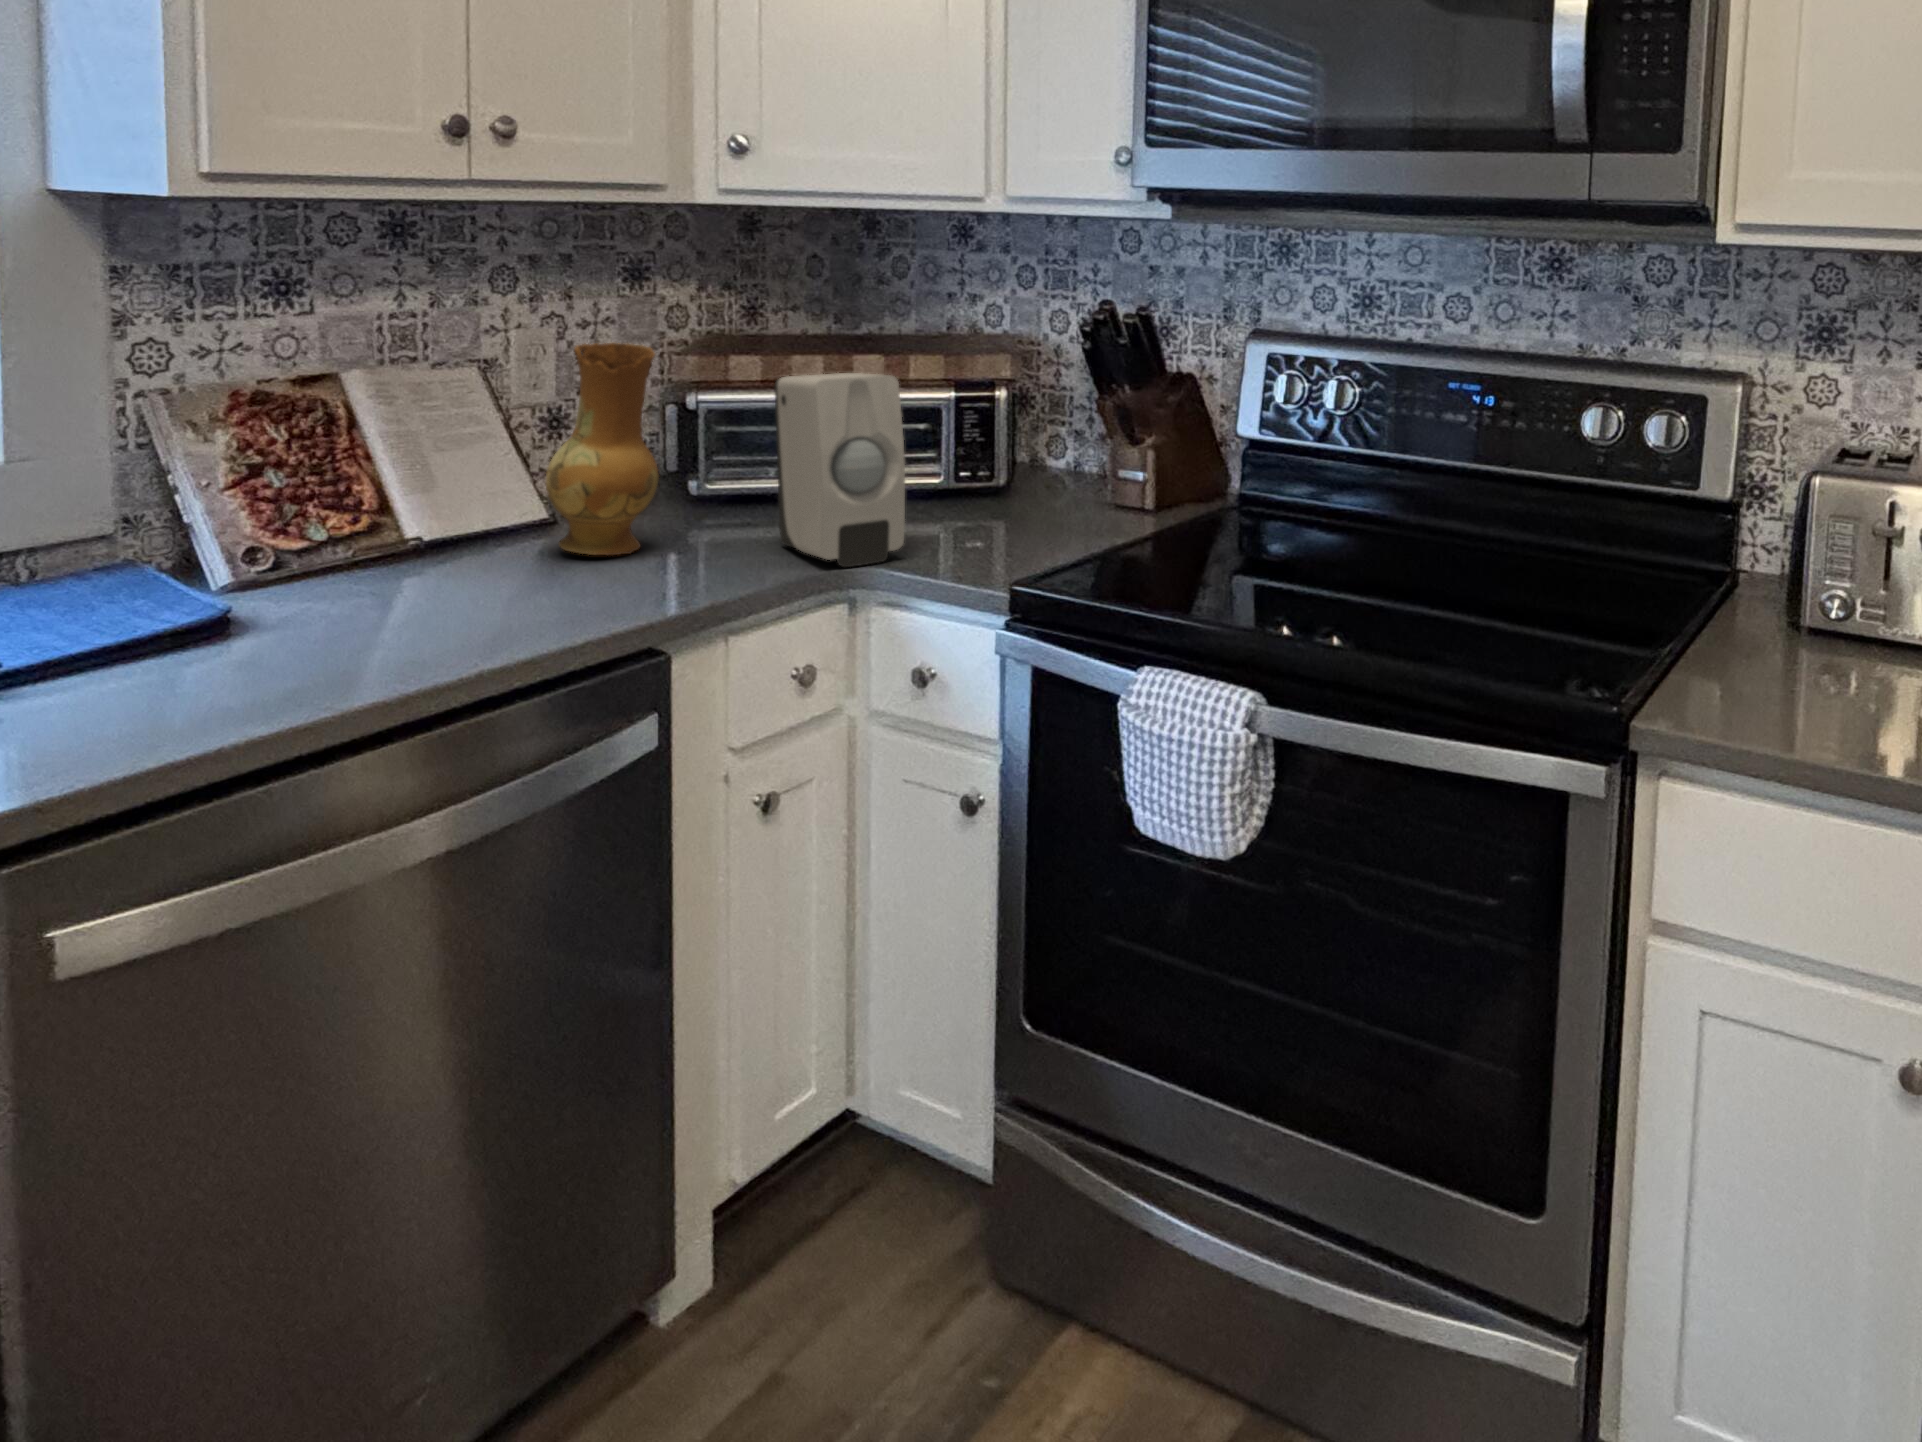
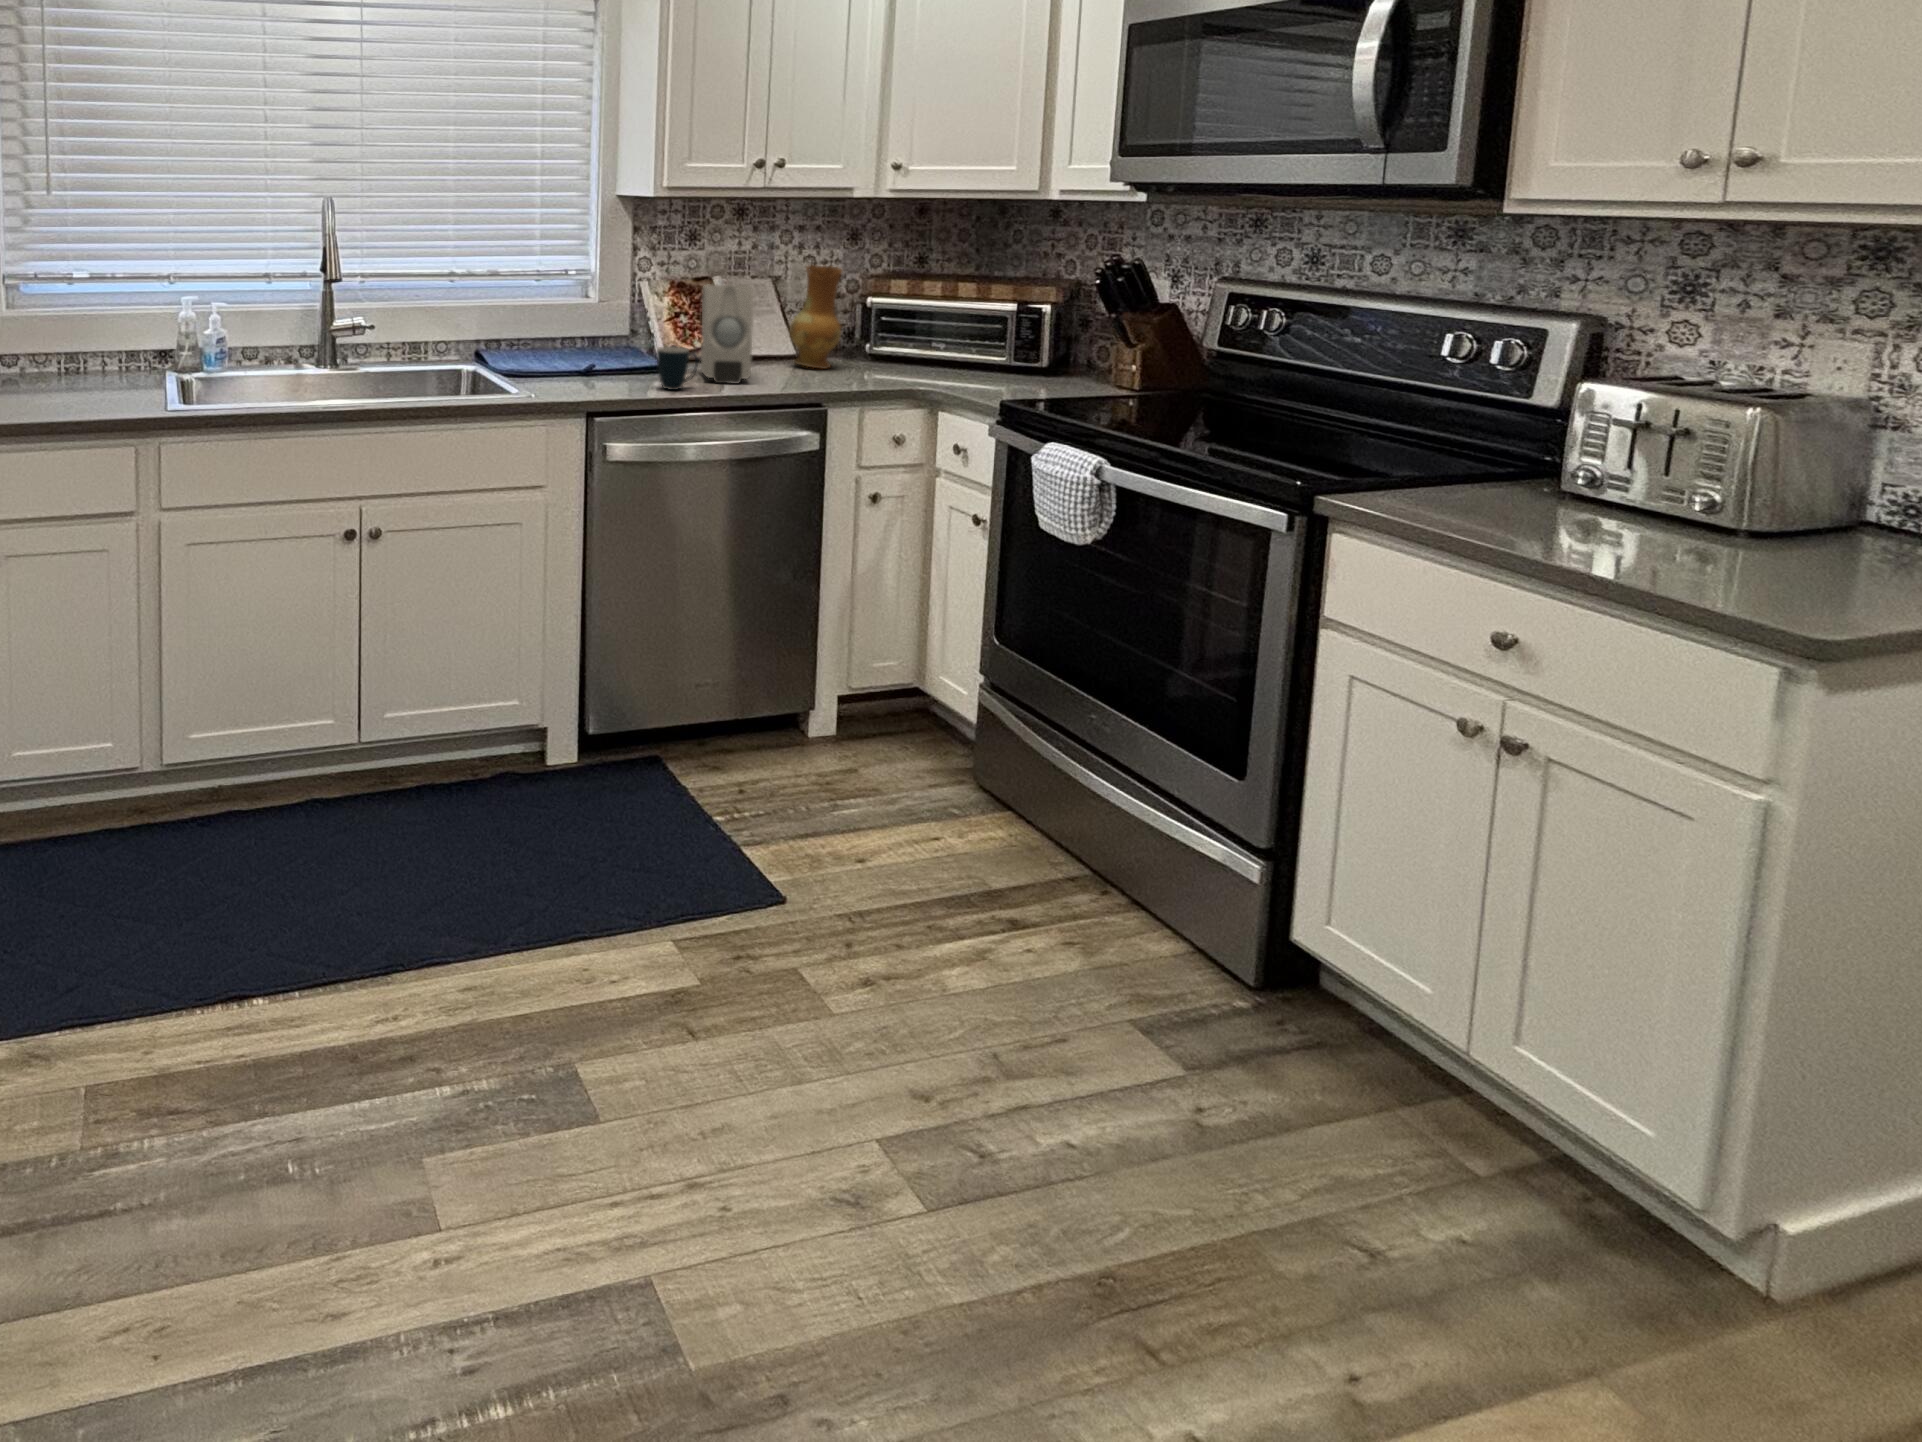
soap dispenser: present [774,373,905,567] -> present [701,285,753,384]
mug: none [212,585,339,704] -> present [657,346,698,390]

